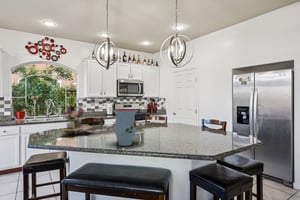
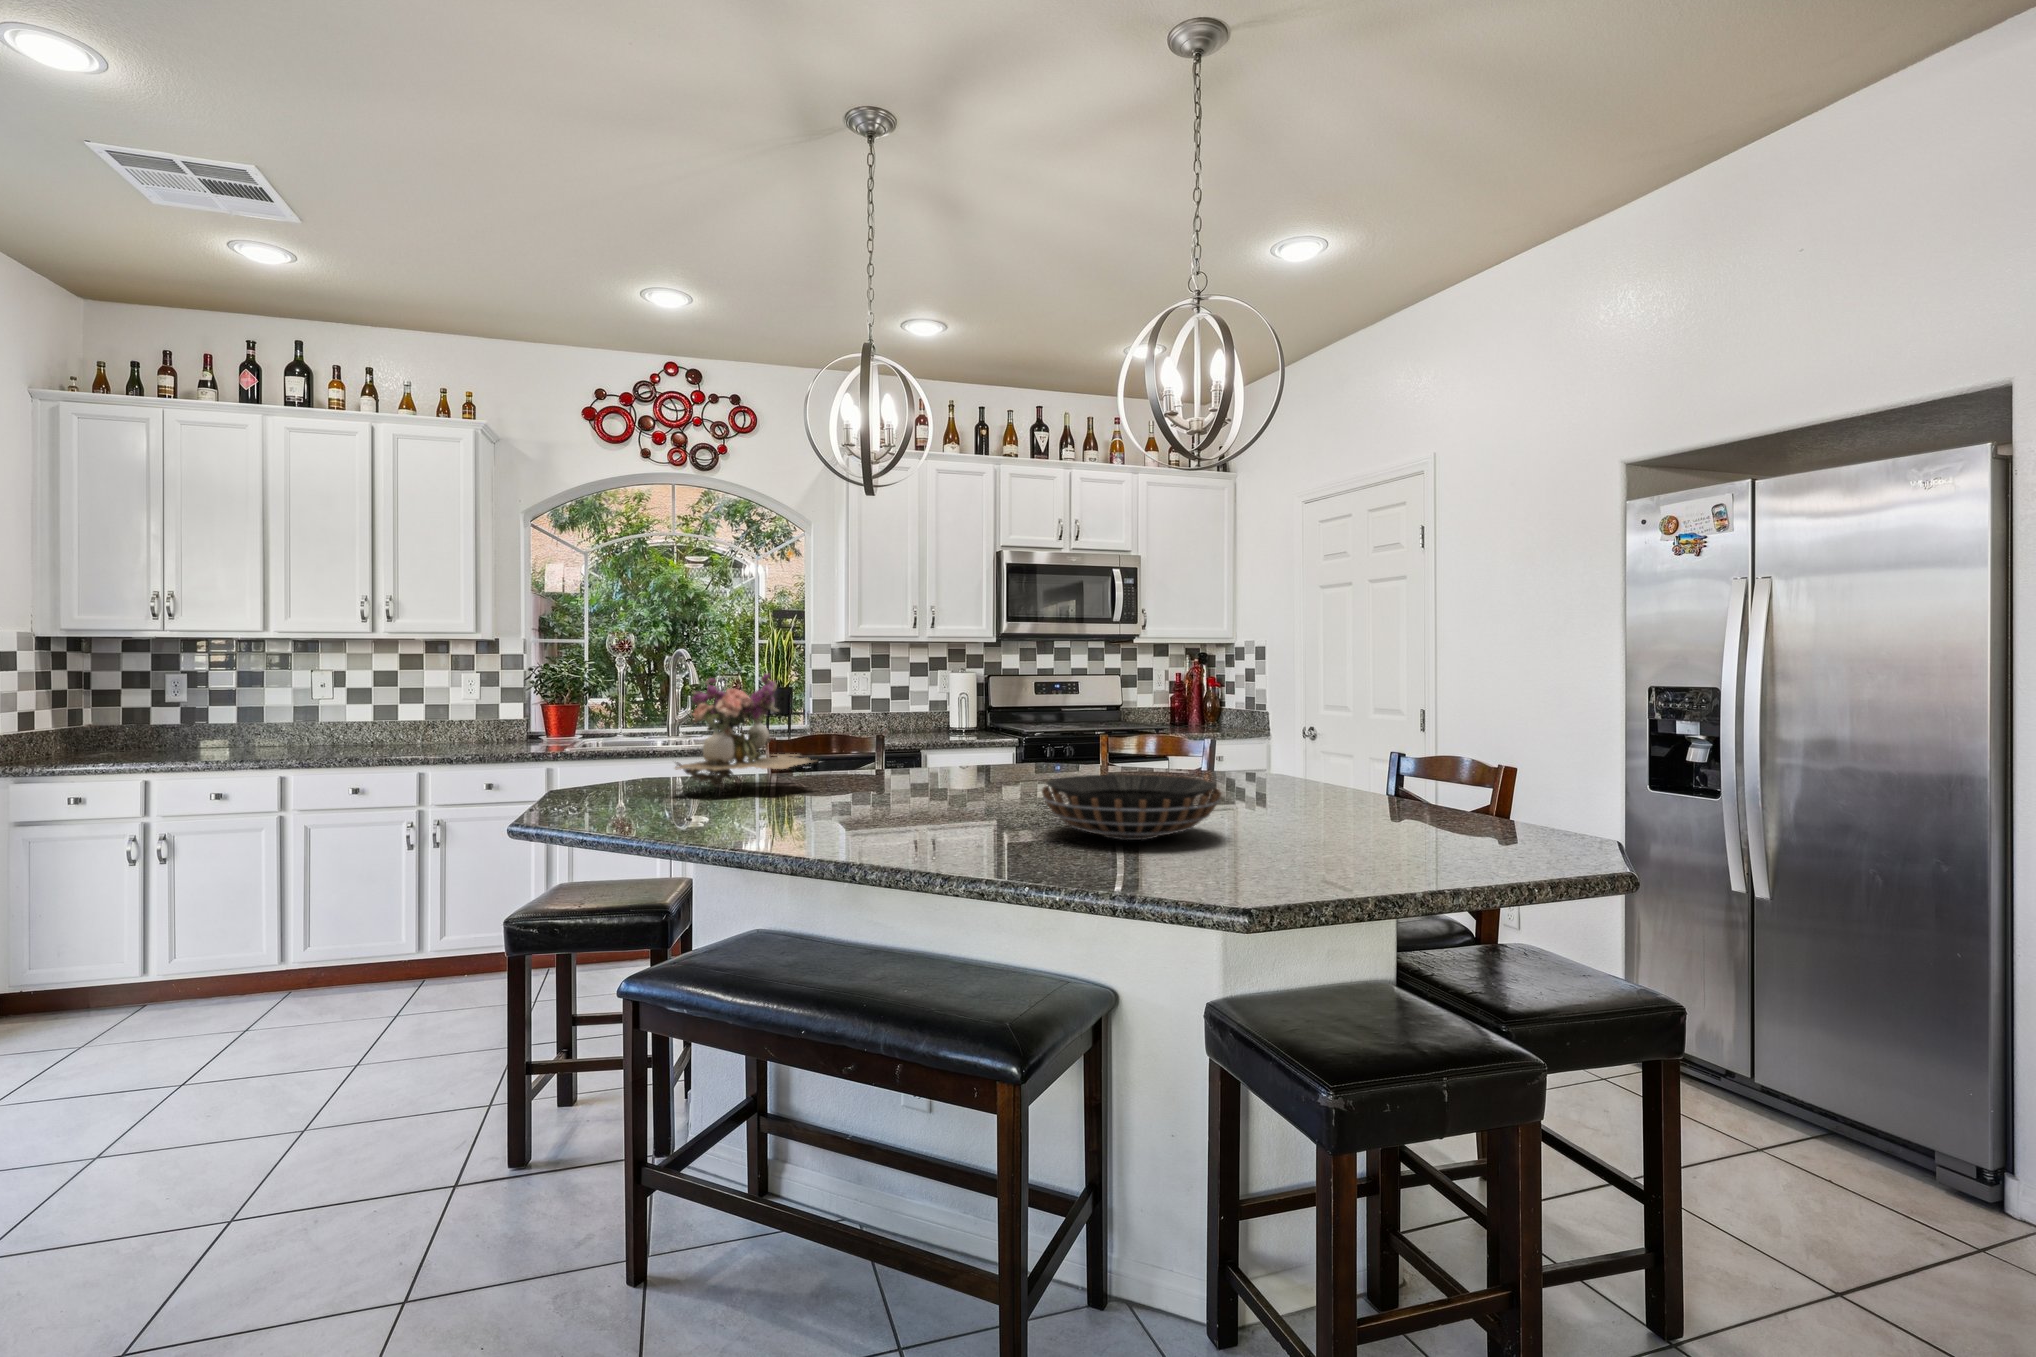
vase: present [113,109,138,146] -> none [854,677,967,831]
decorative bowl: none [156,129,195,145] -> present [1042,774,1221,840]

